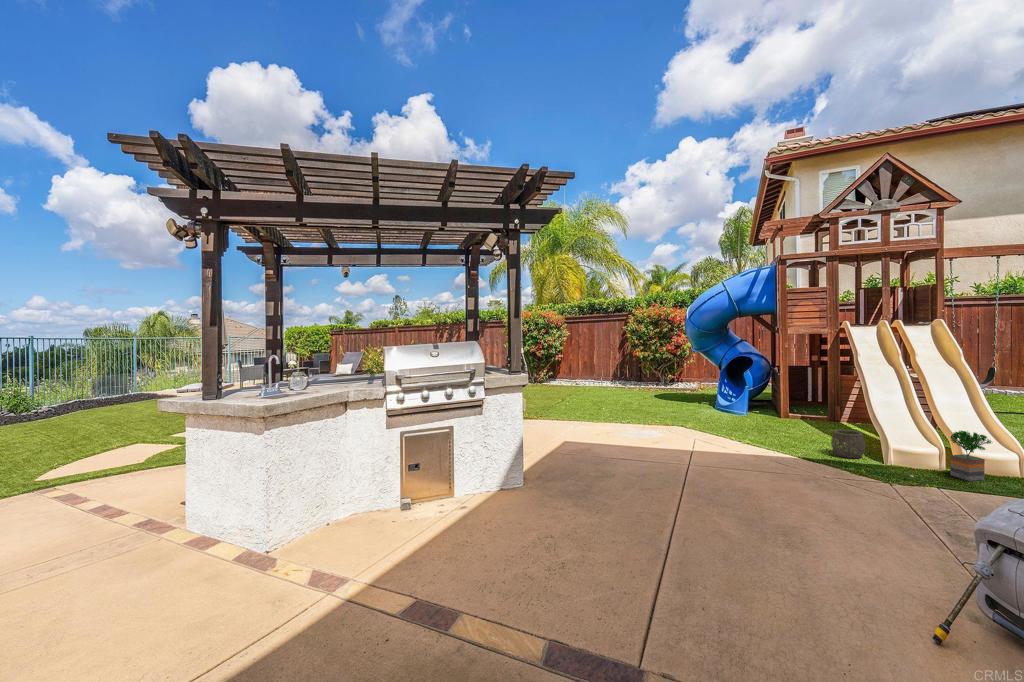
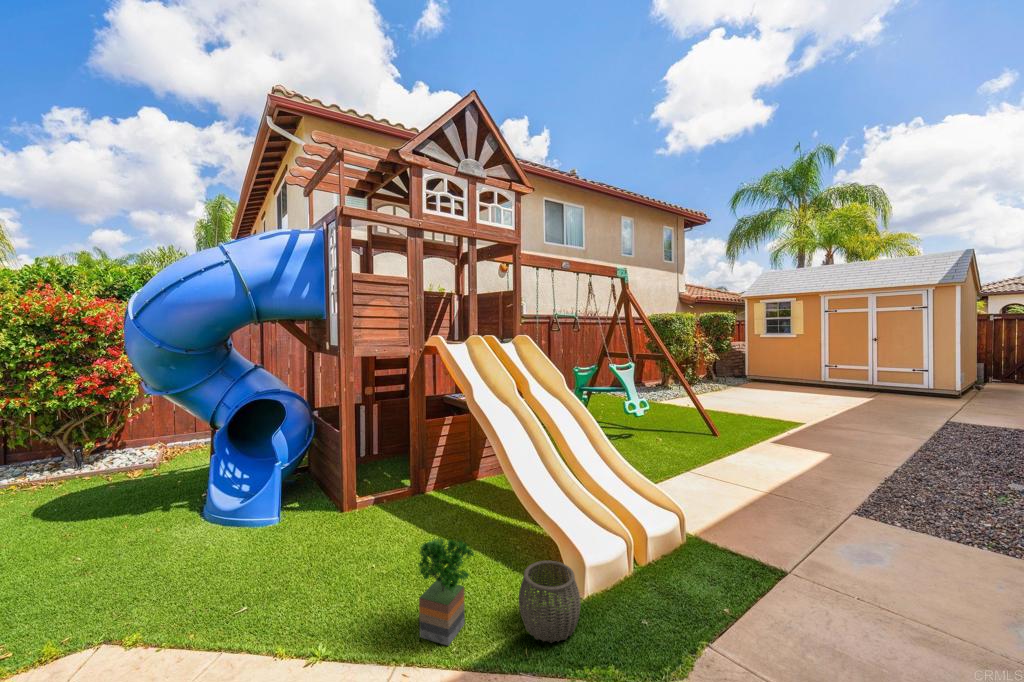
potted tree: present [950,430,991,481] -> present [418,538,474,646]

